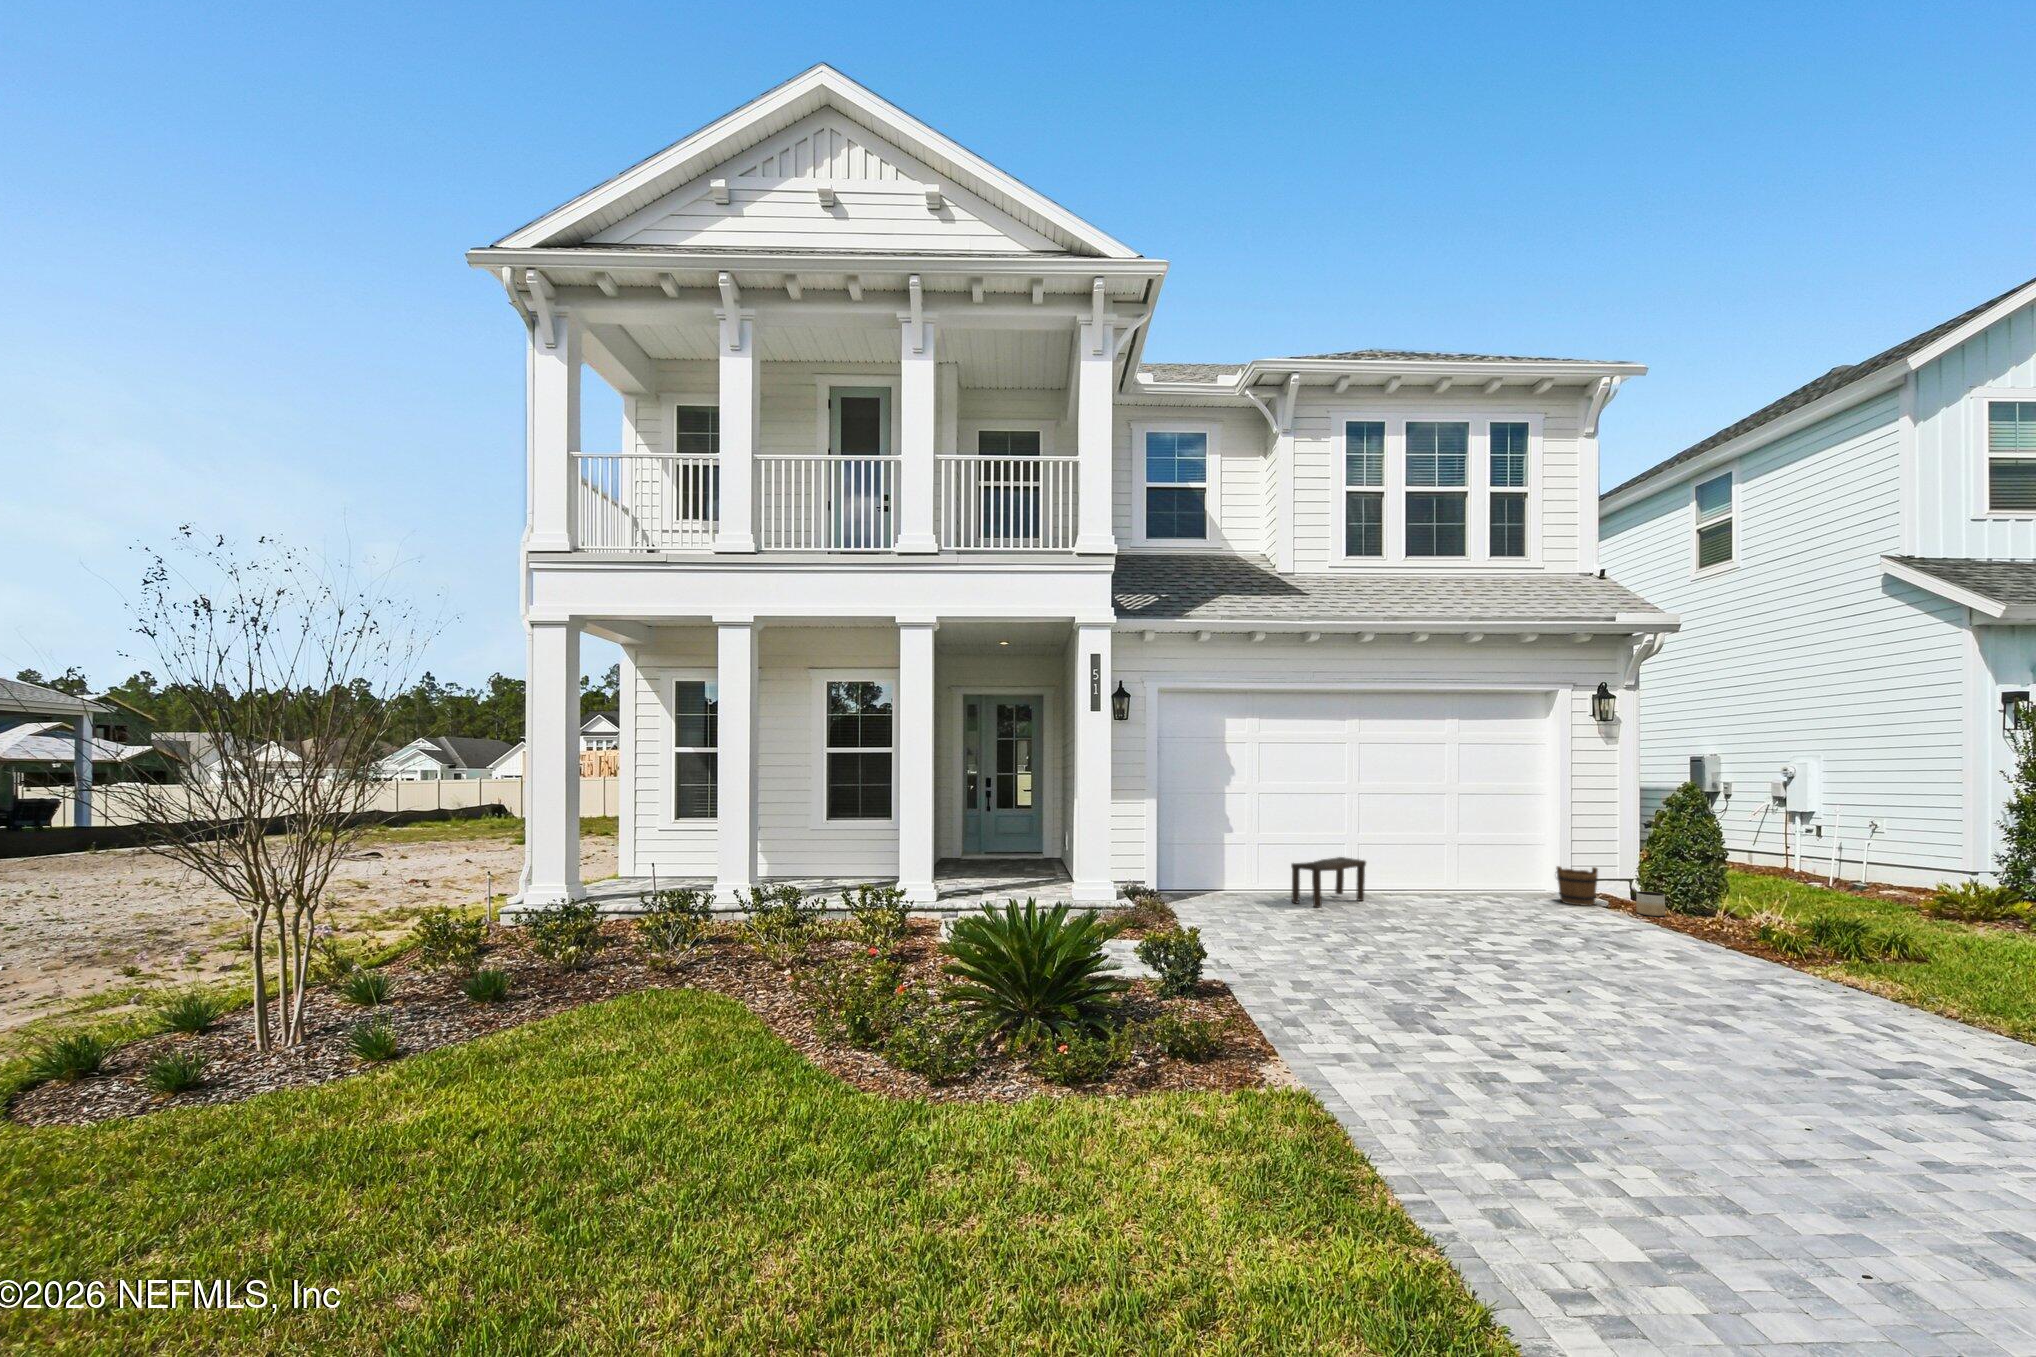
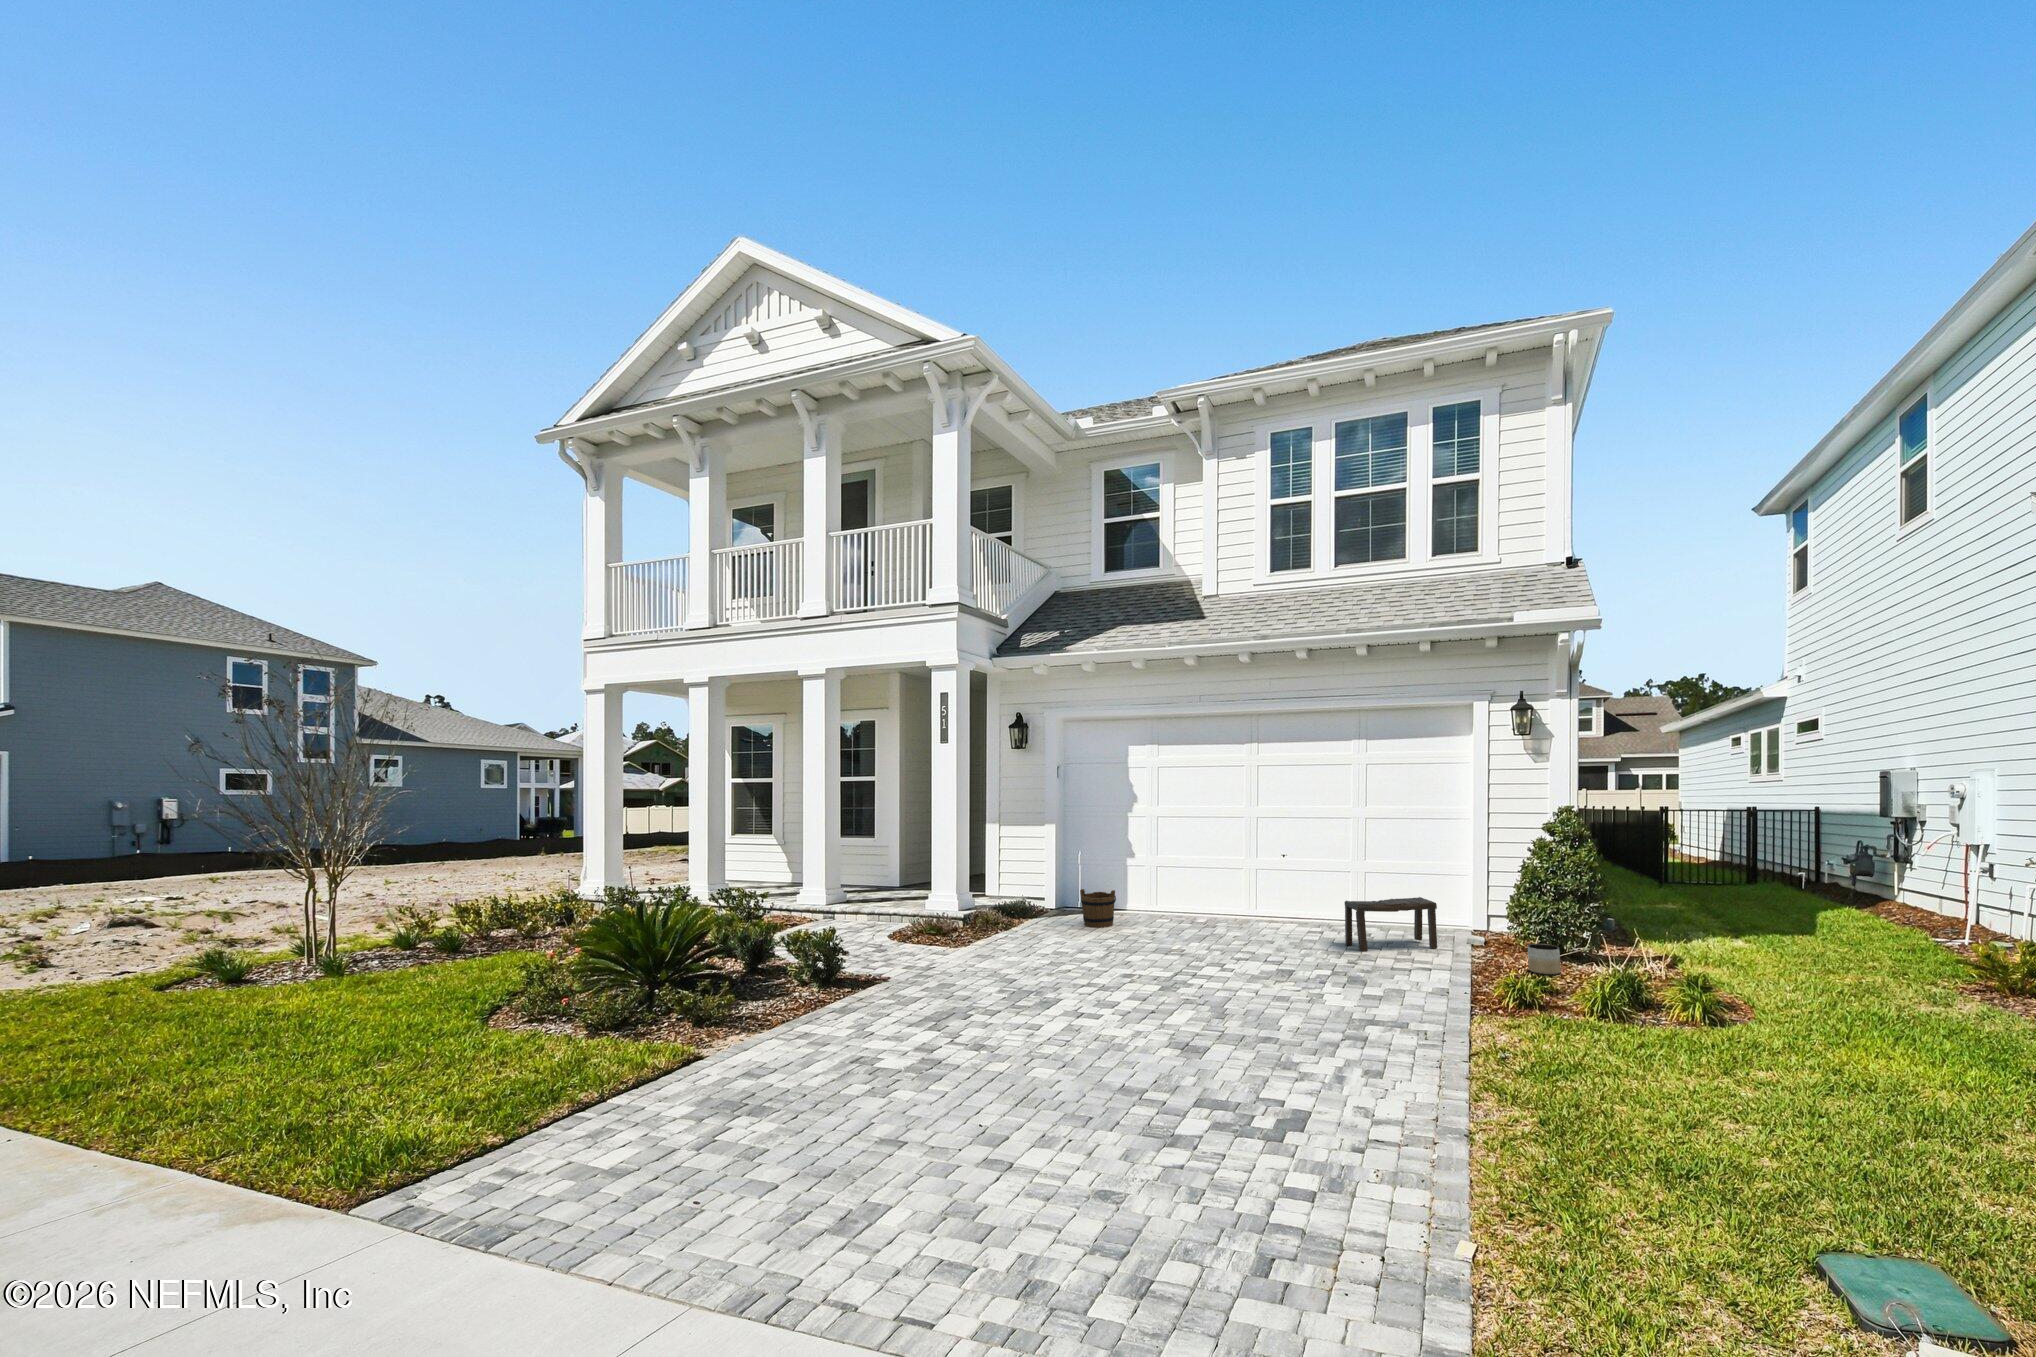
bench: present [1291,857,1366,908] -> present [1345,897,1437,952]
bucket: present [1556,866,1598,906] -> present [1080,889,1116,928]

